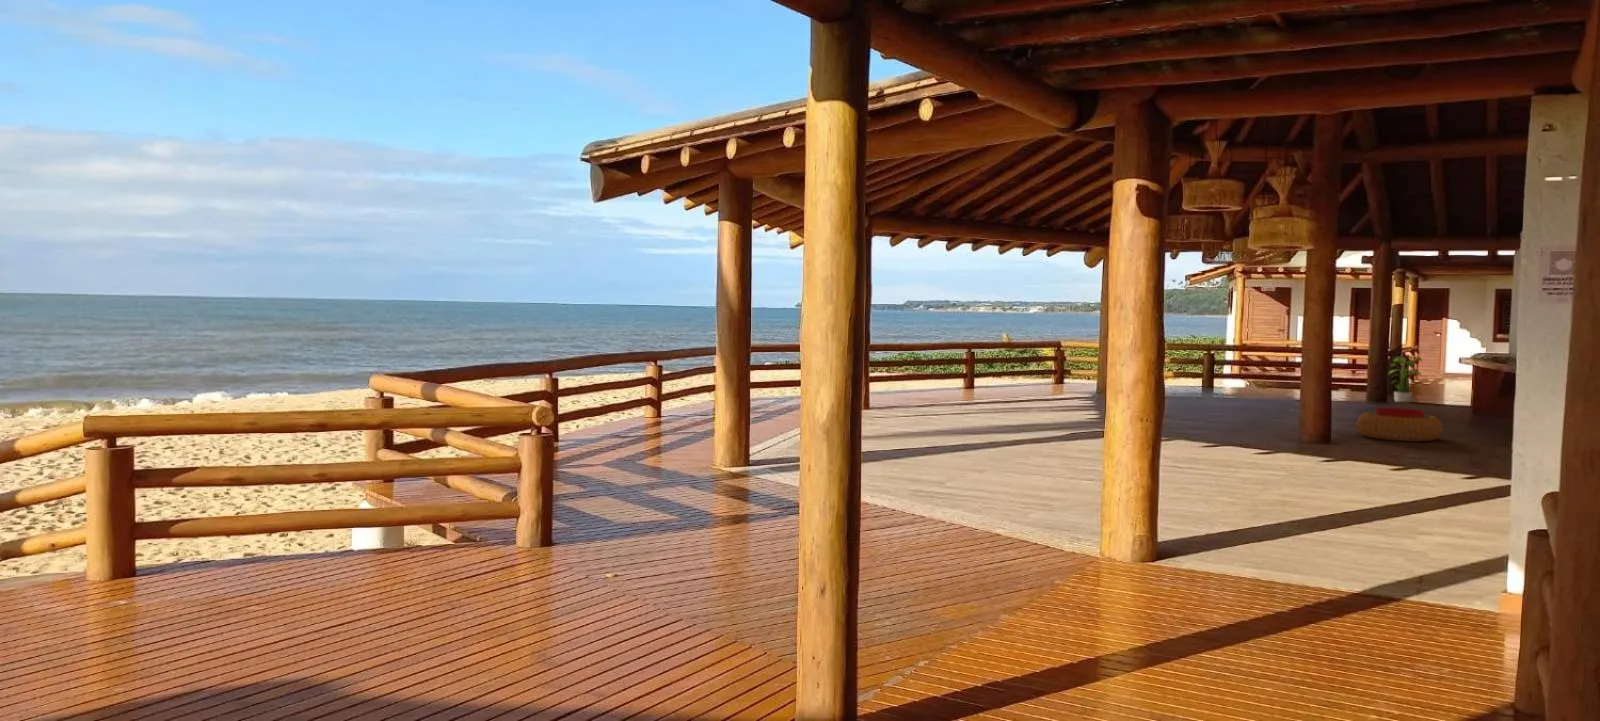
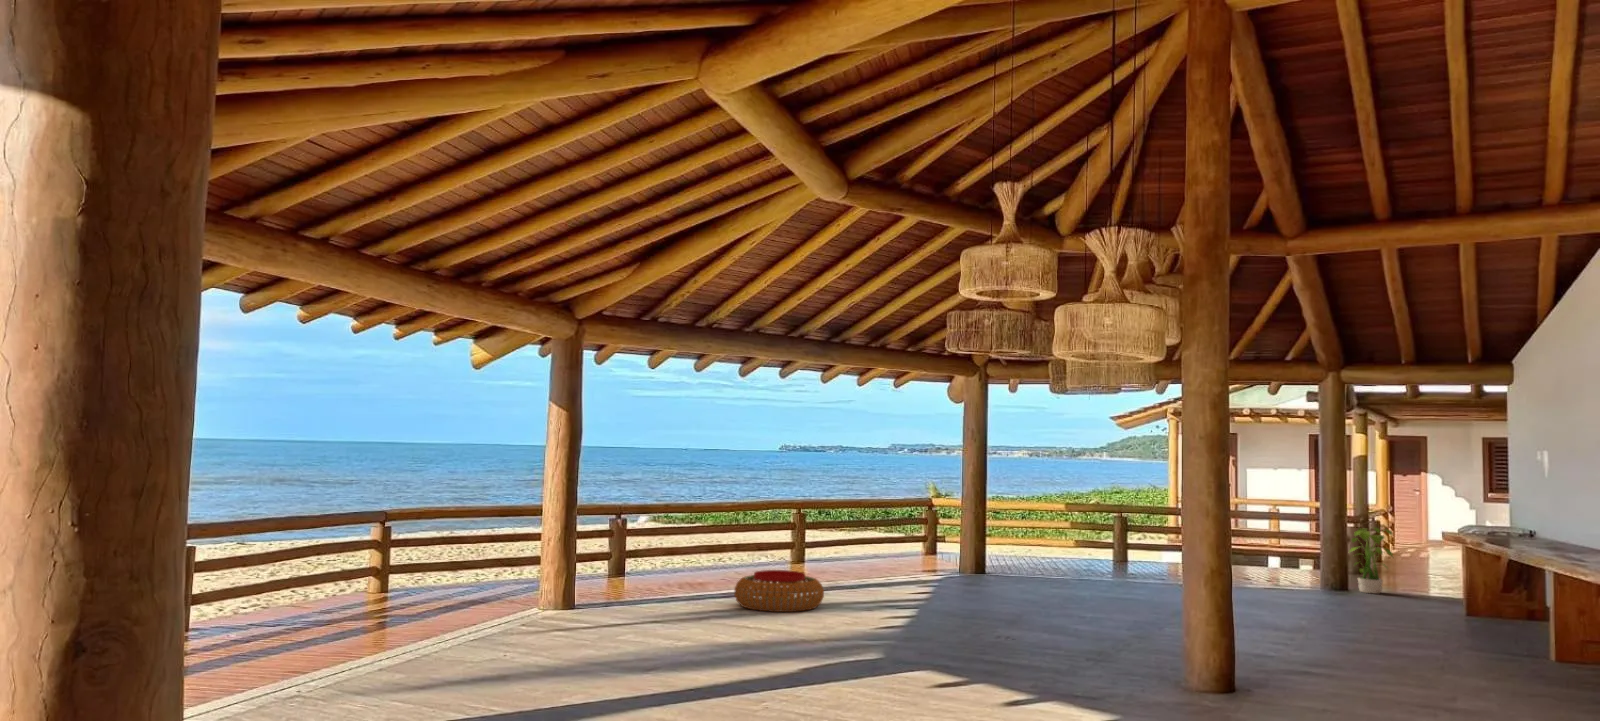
pouf: present [1357,408,1443,442] -> present [734,570,824,612]

